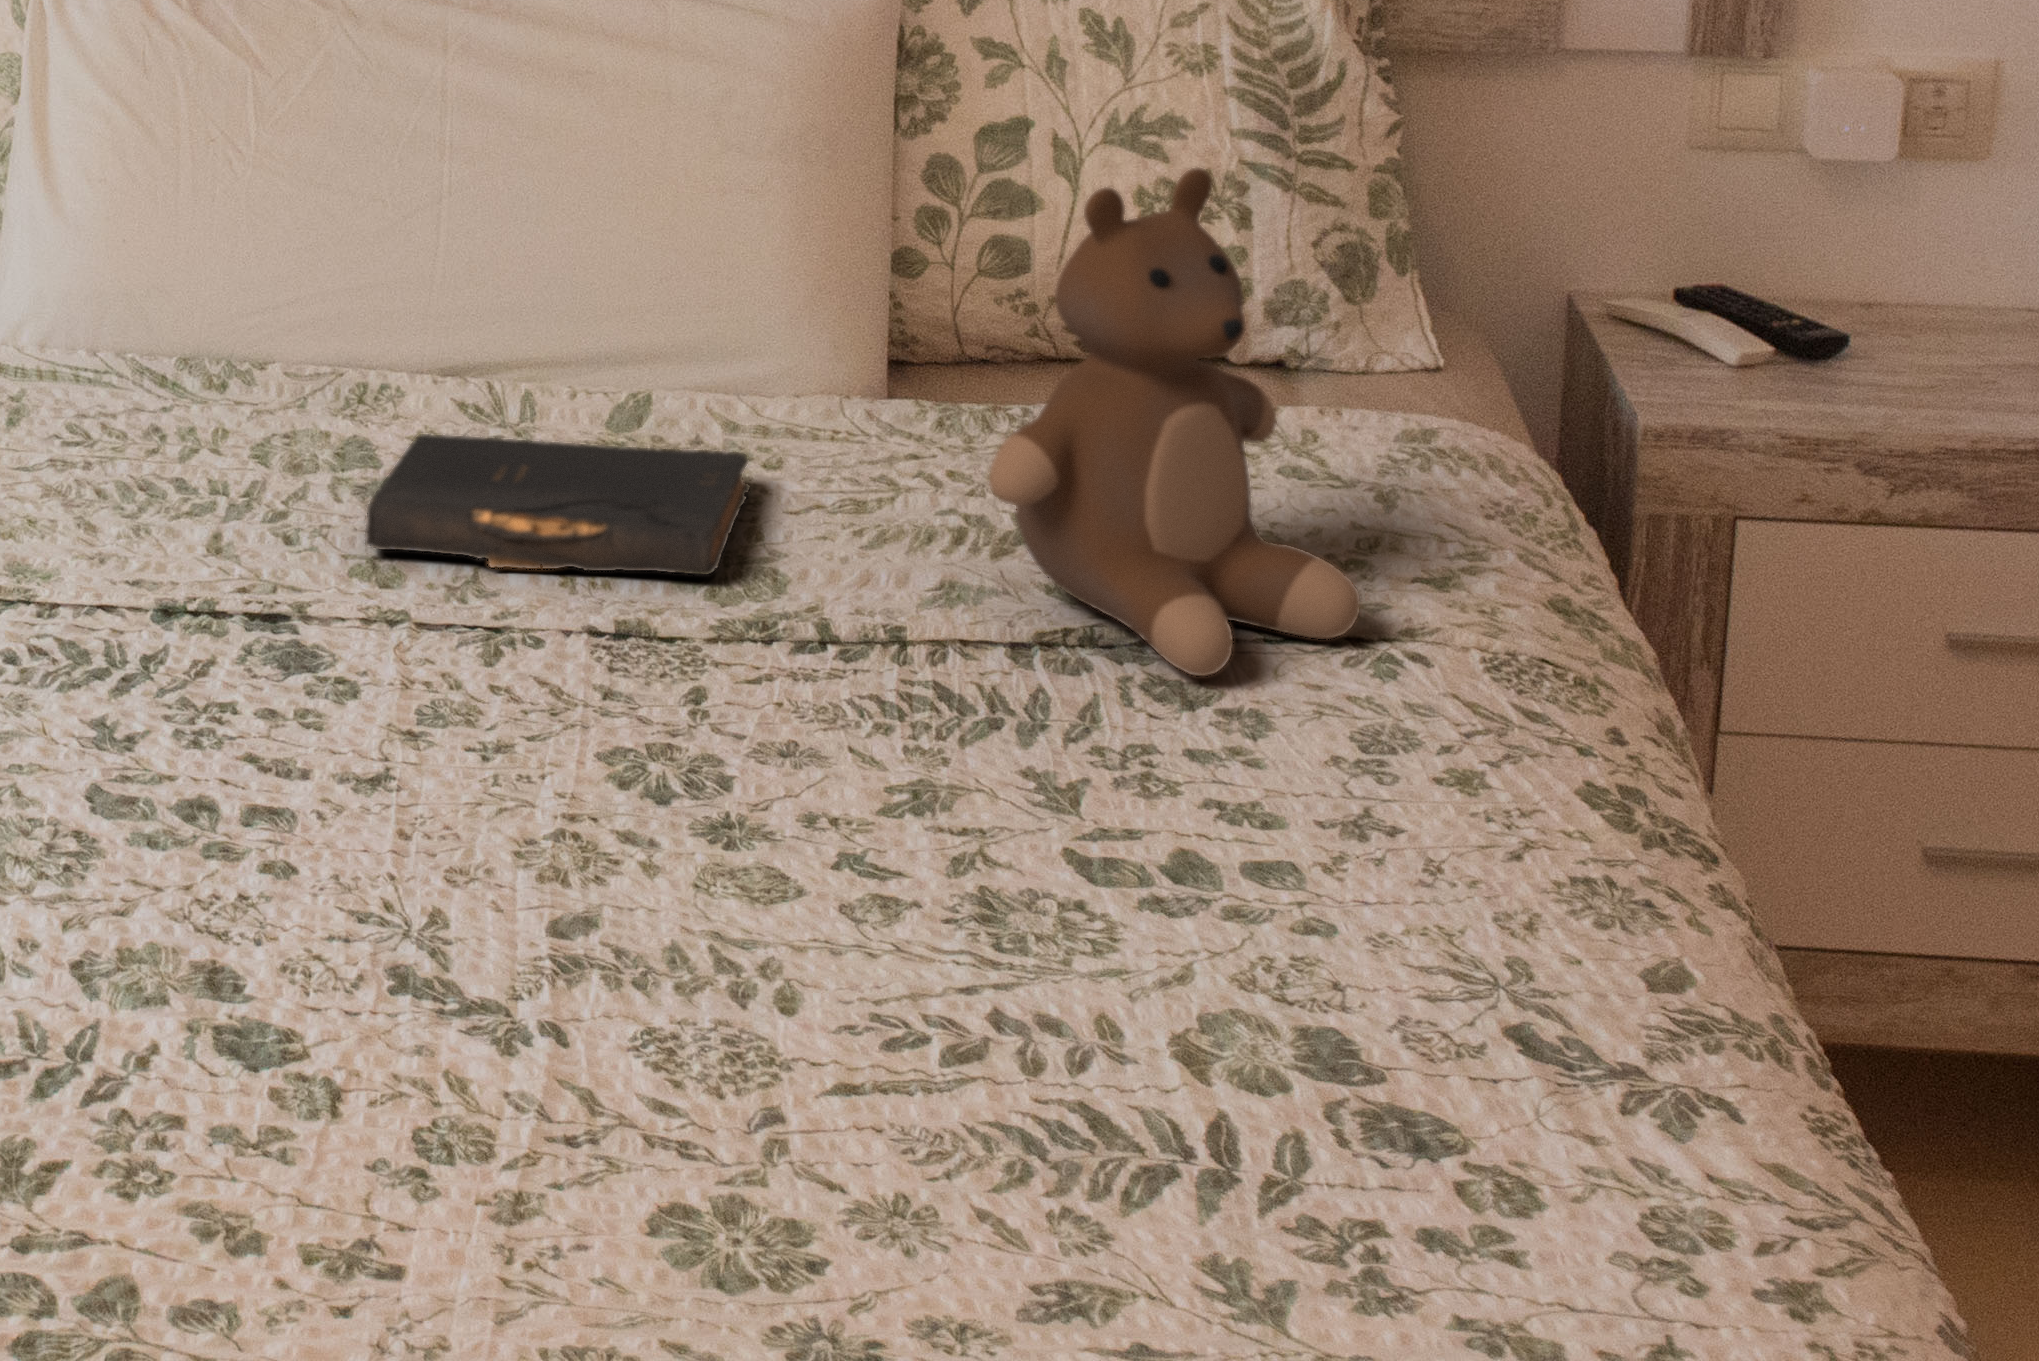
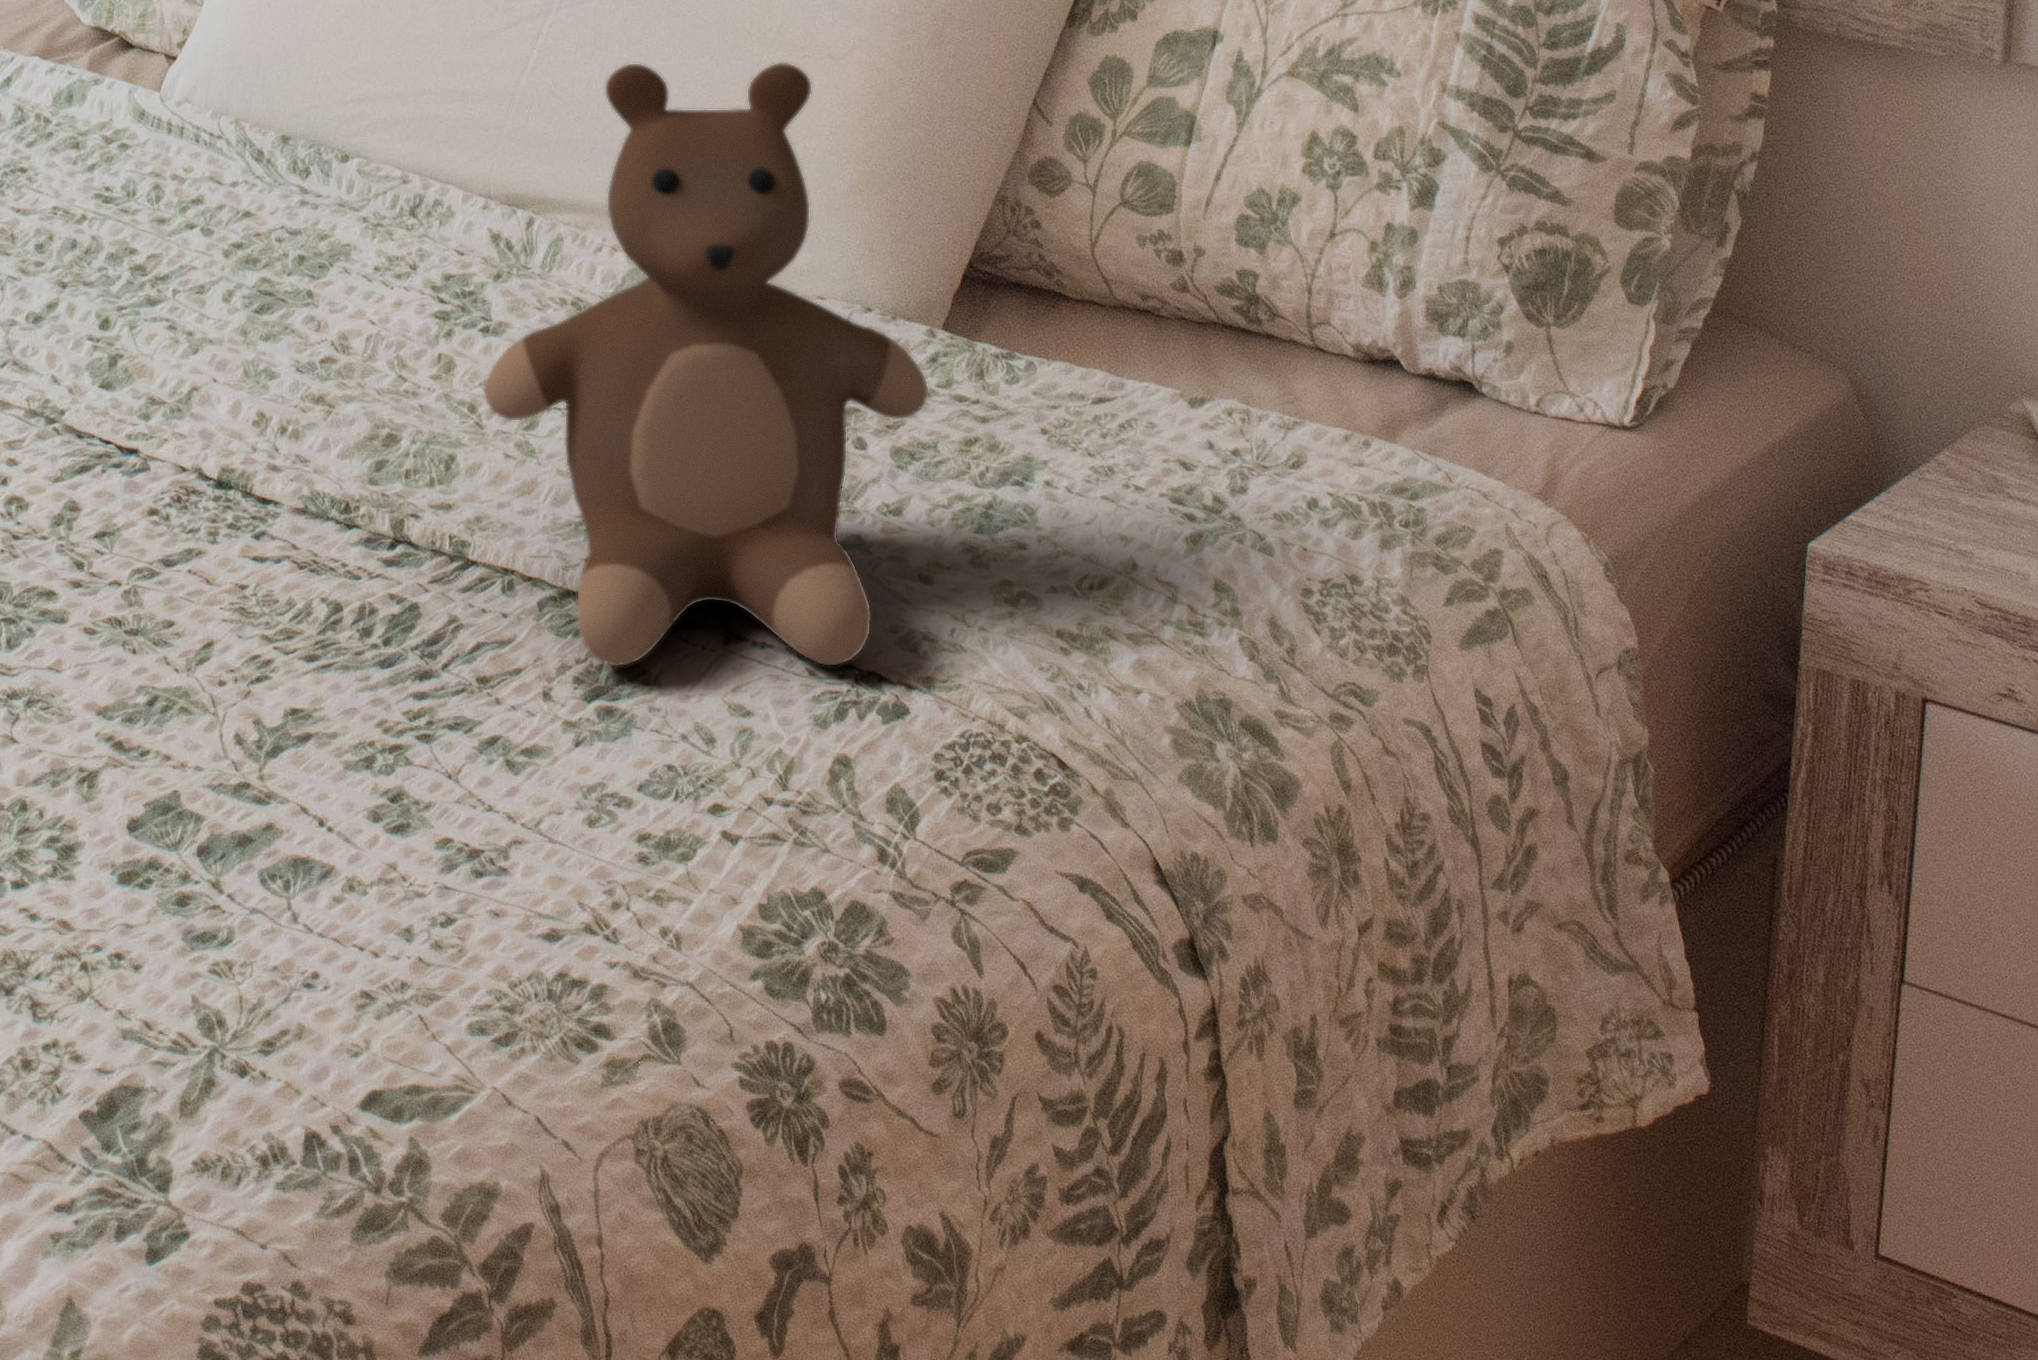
book: present [365,434,750,575] -> none [65,243,536,439]

